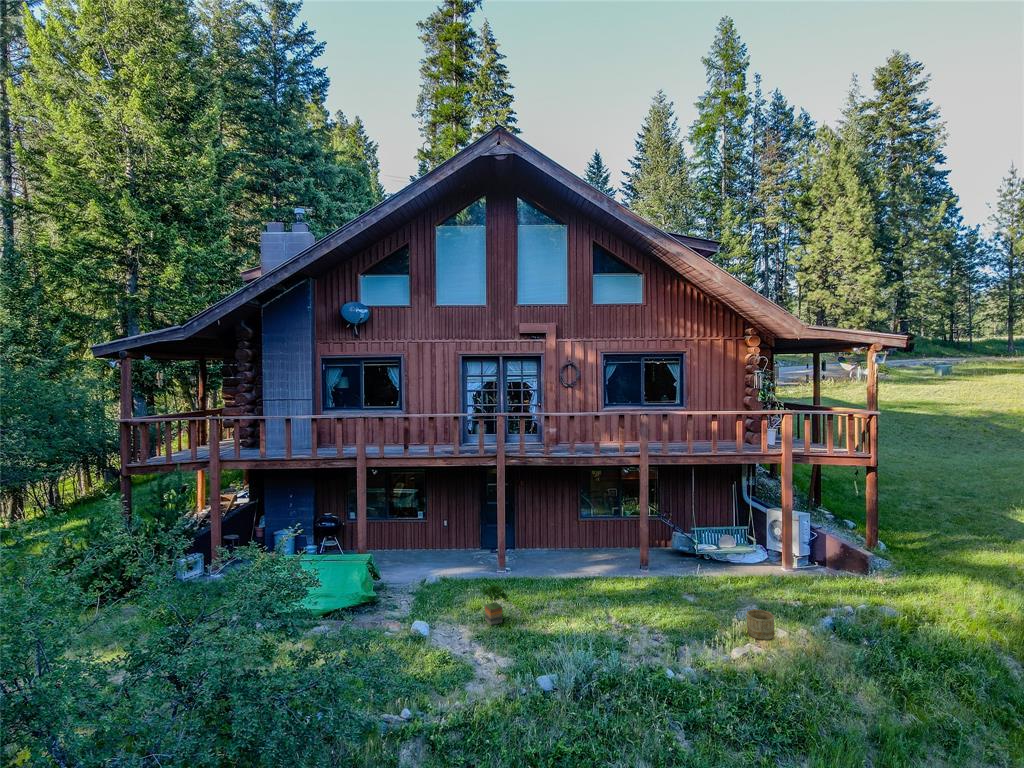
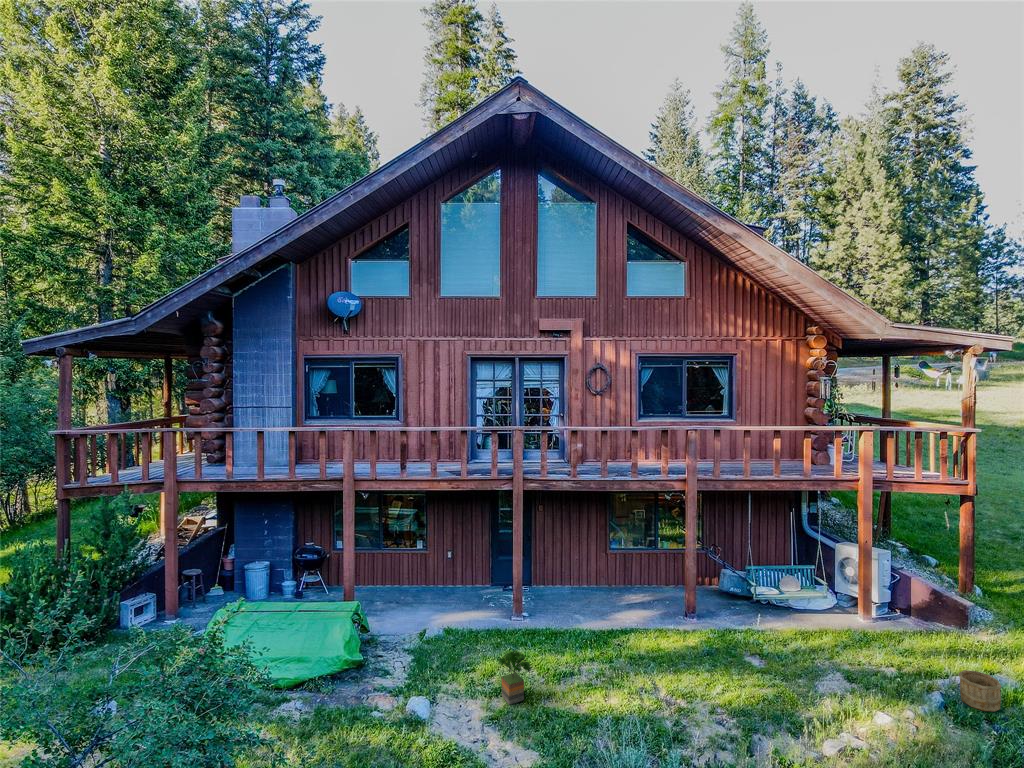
wooden bucket: present [746,609,775,640] -> present [959,670,1001,712]

